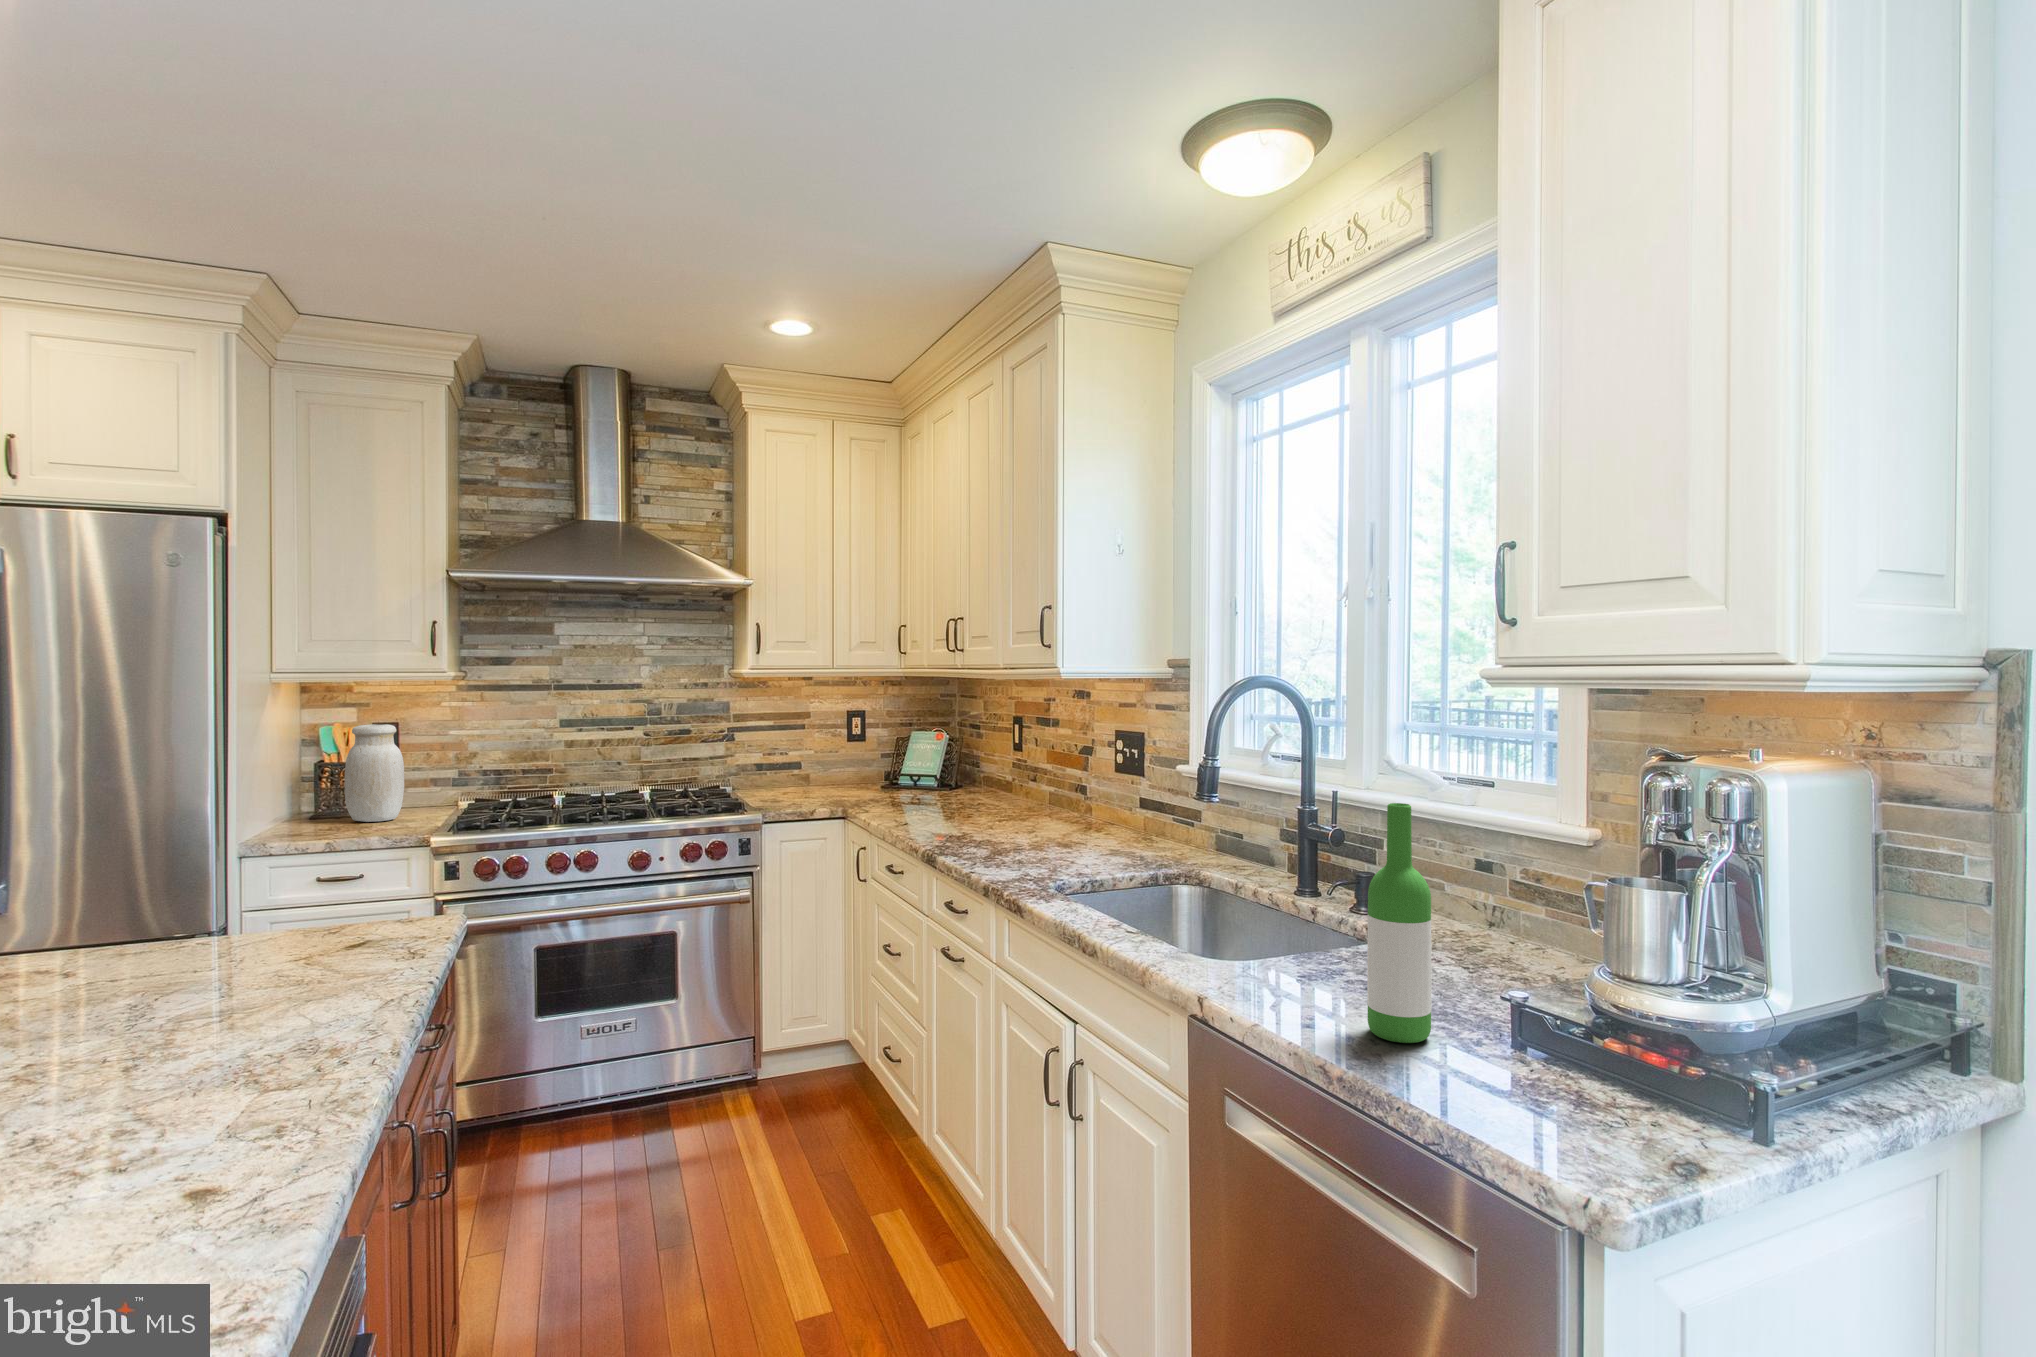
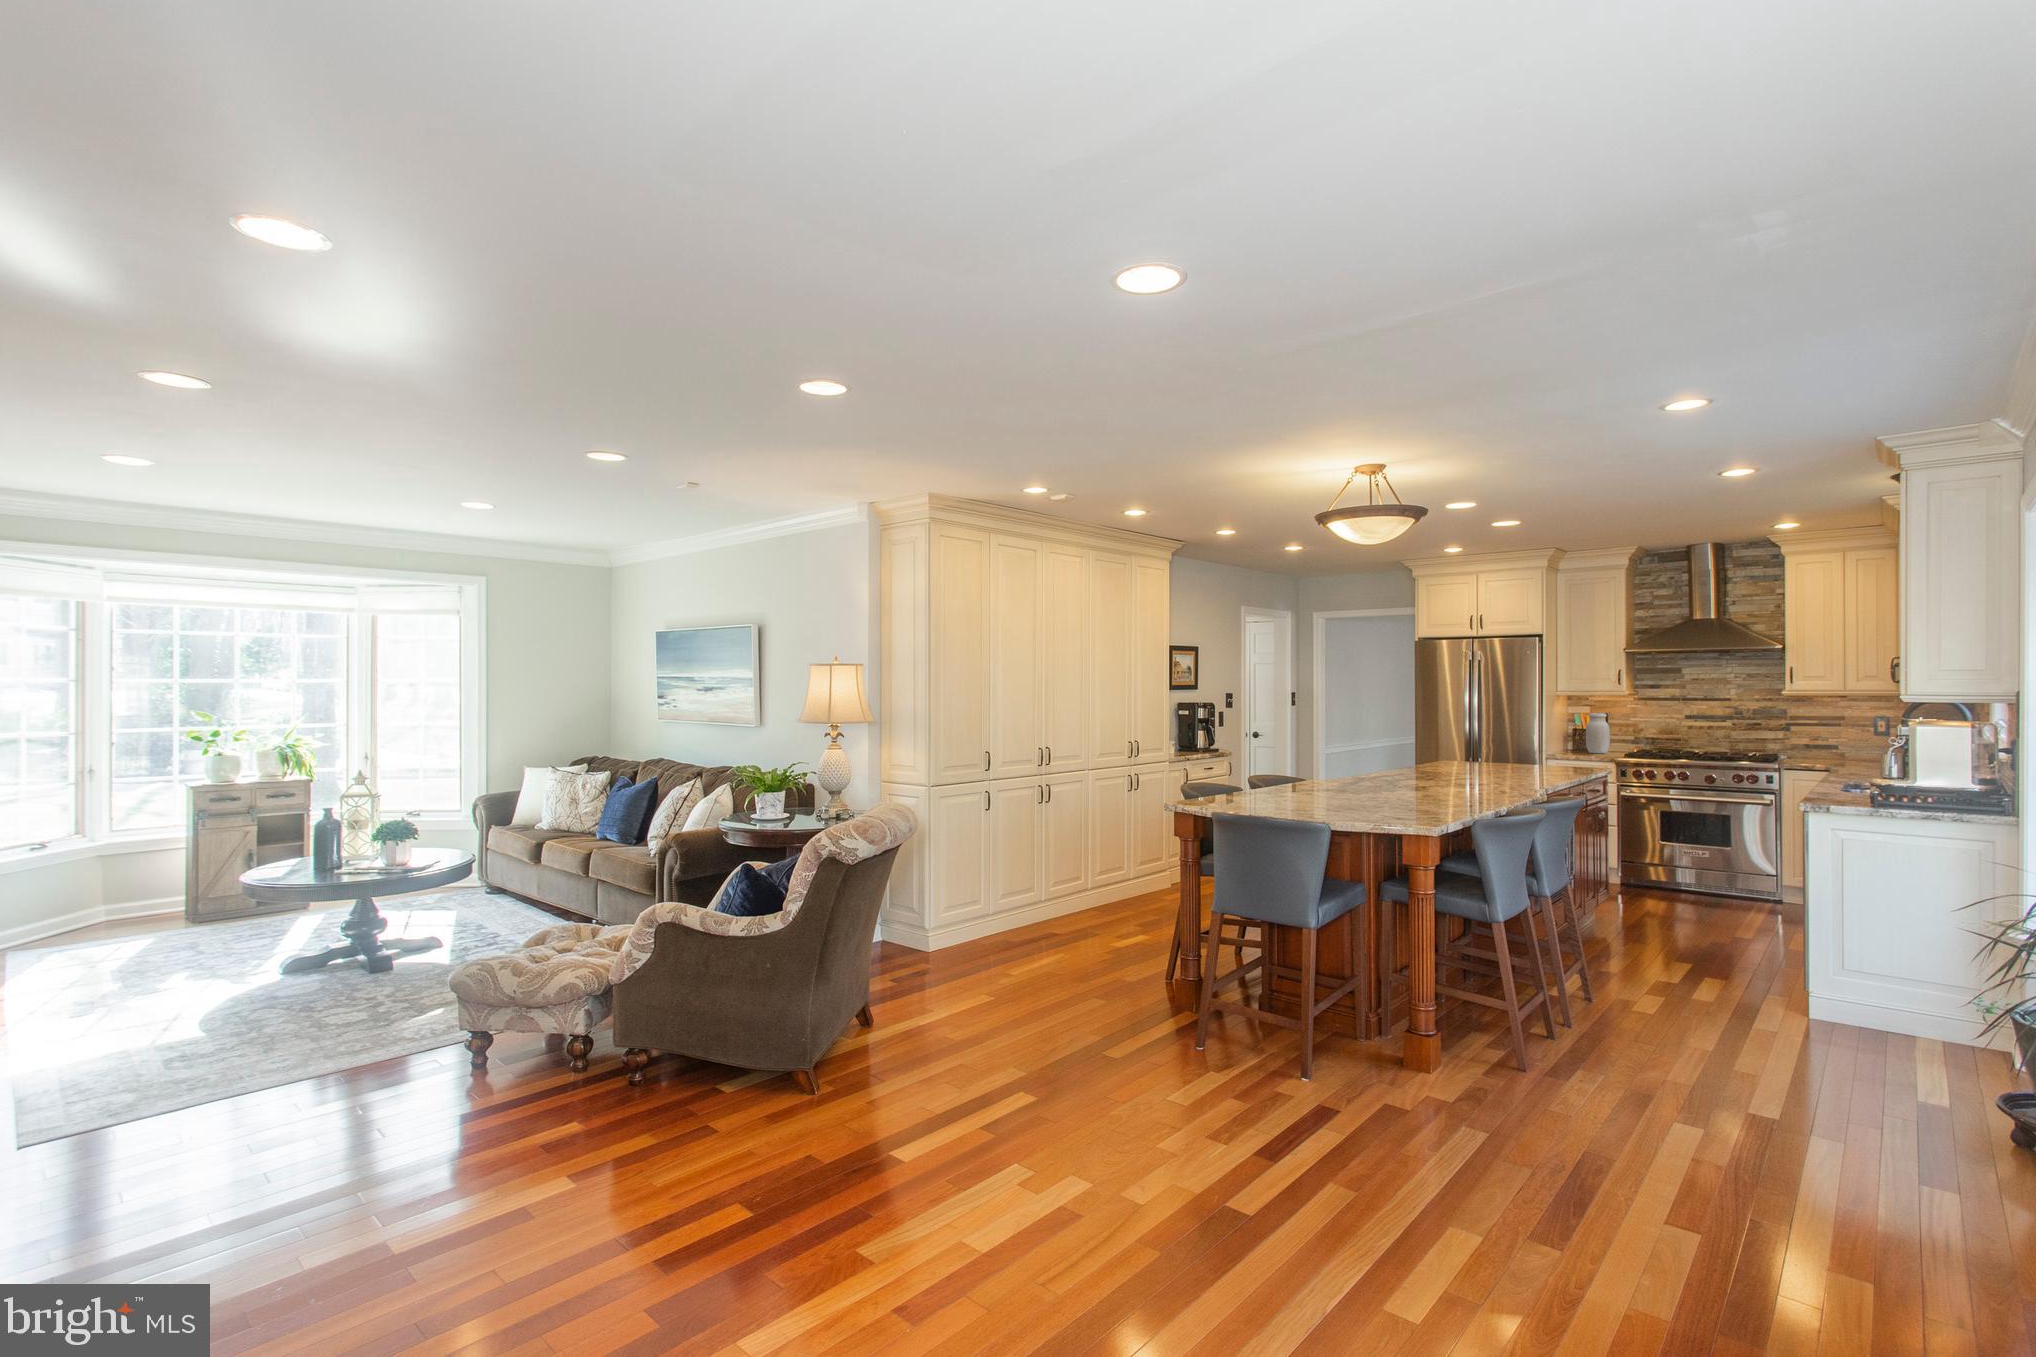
wine bottle: present [1367,803,1431,1043] -> none [1875,723,1897,789]

